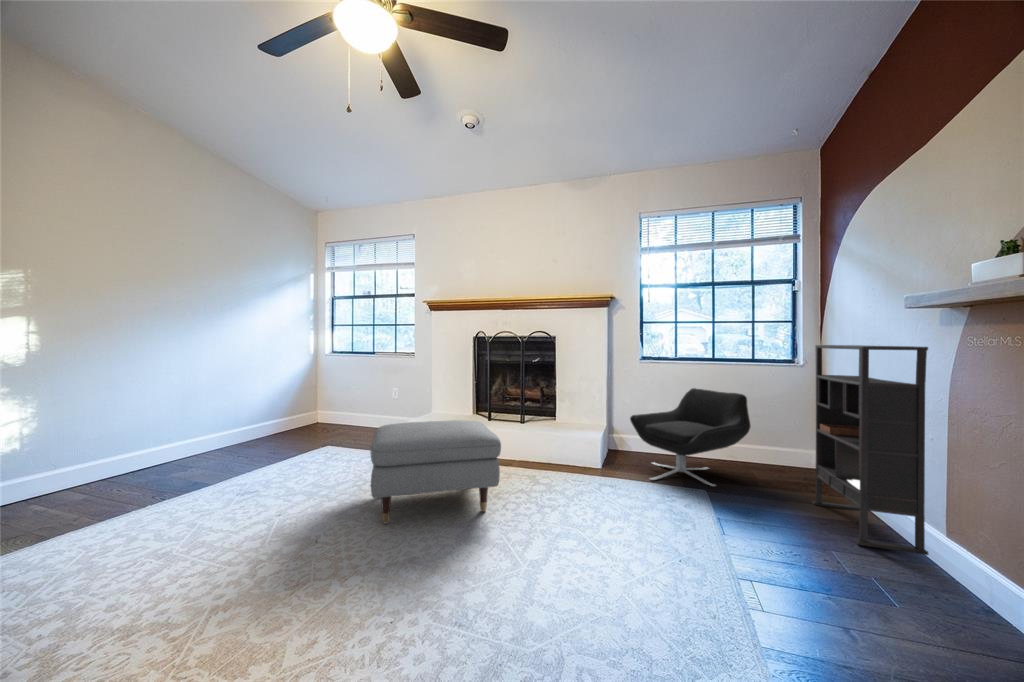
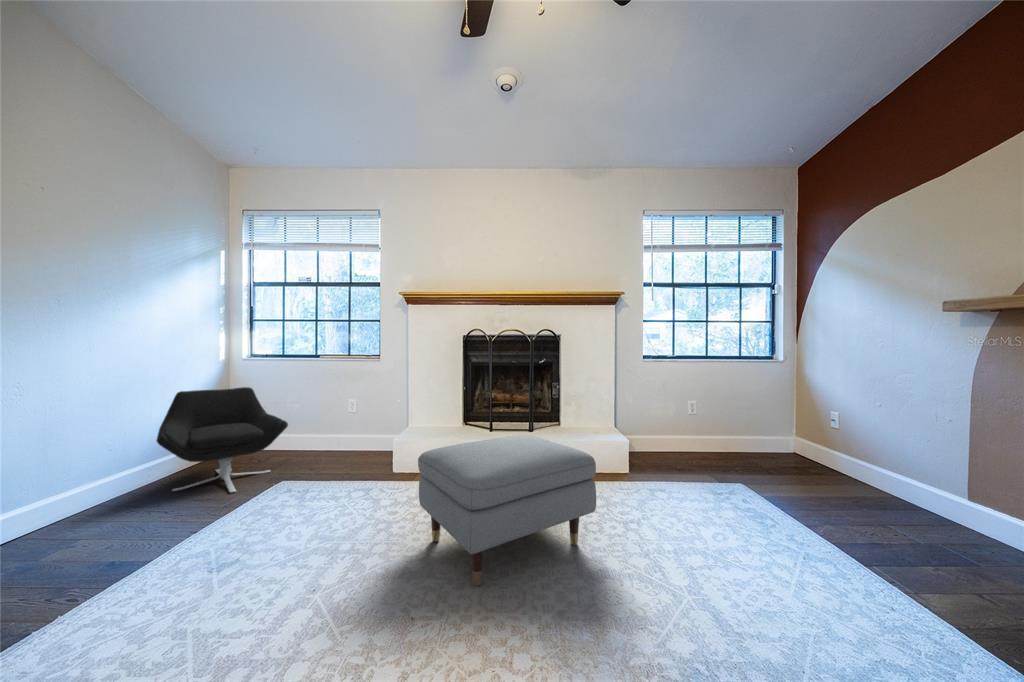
bookshelf: present [812,345,928,555] -> none [829,342,954,519]
lounge chair: present [630,388,750,486] -> present [157,387,288,492]

